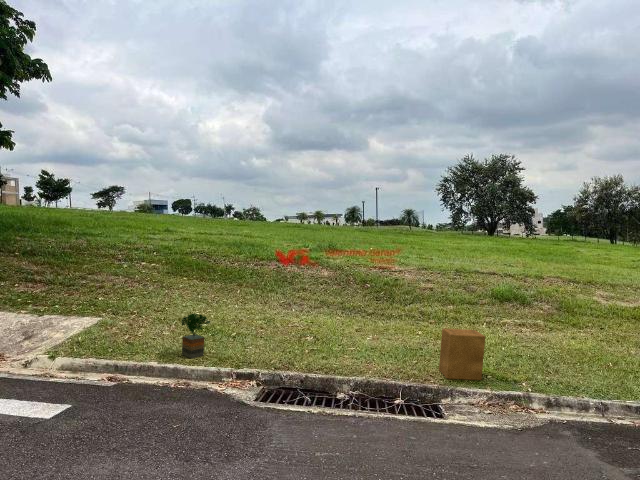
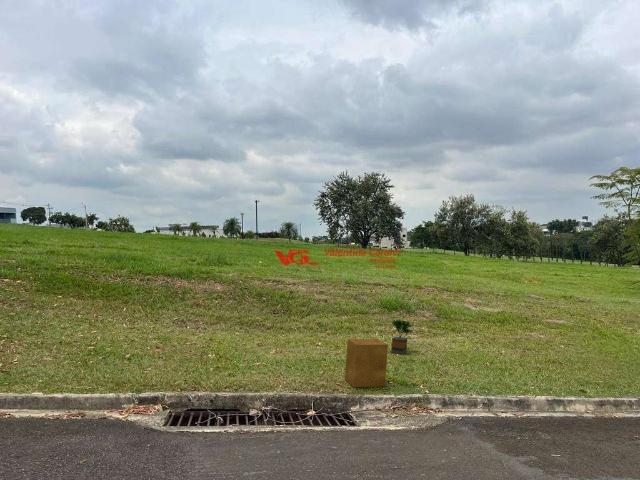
potted tree: present [181,313,210,358] -> present [391,320,412,355]

